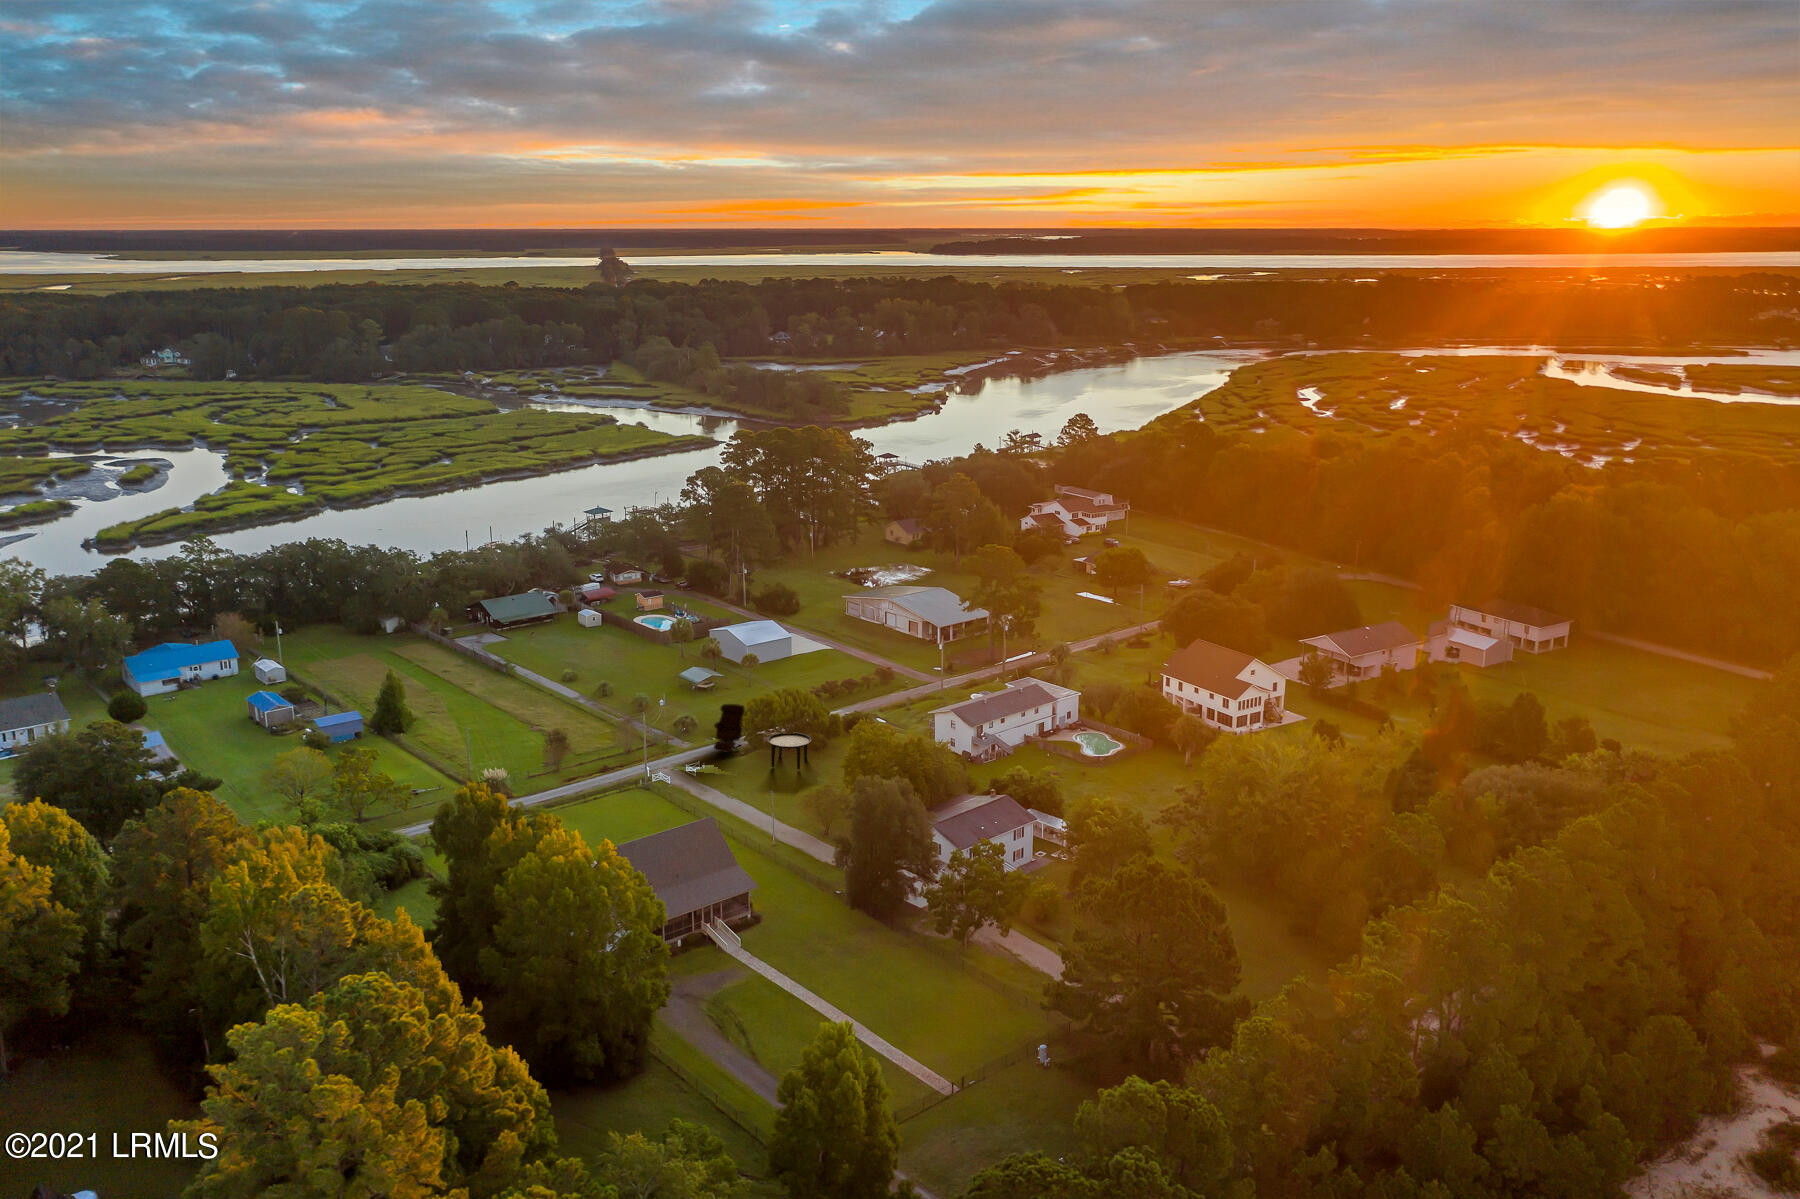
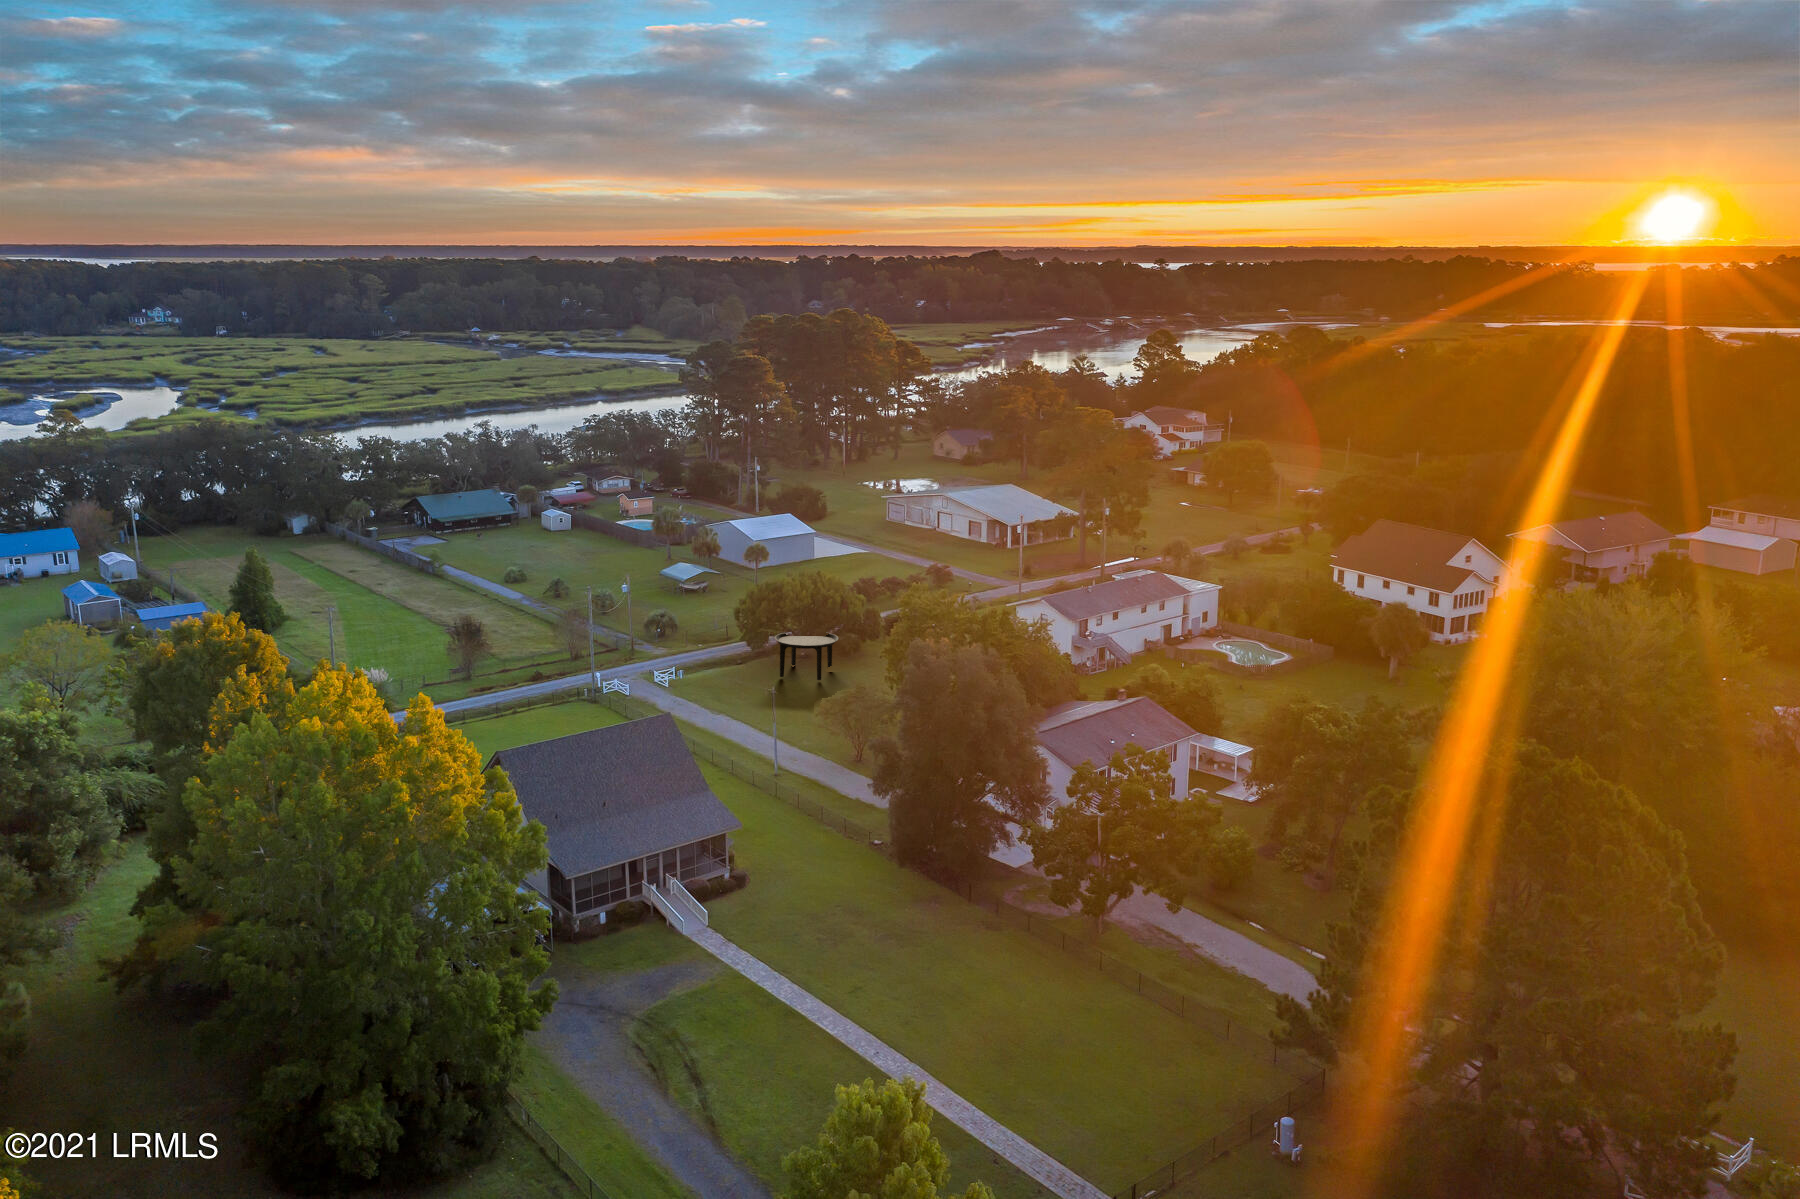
lounge chair: present [714,704,745,753] -> none [698,593,748,665]

